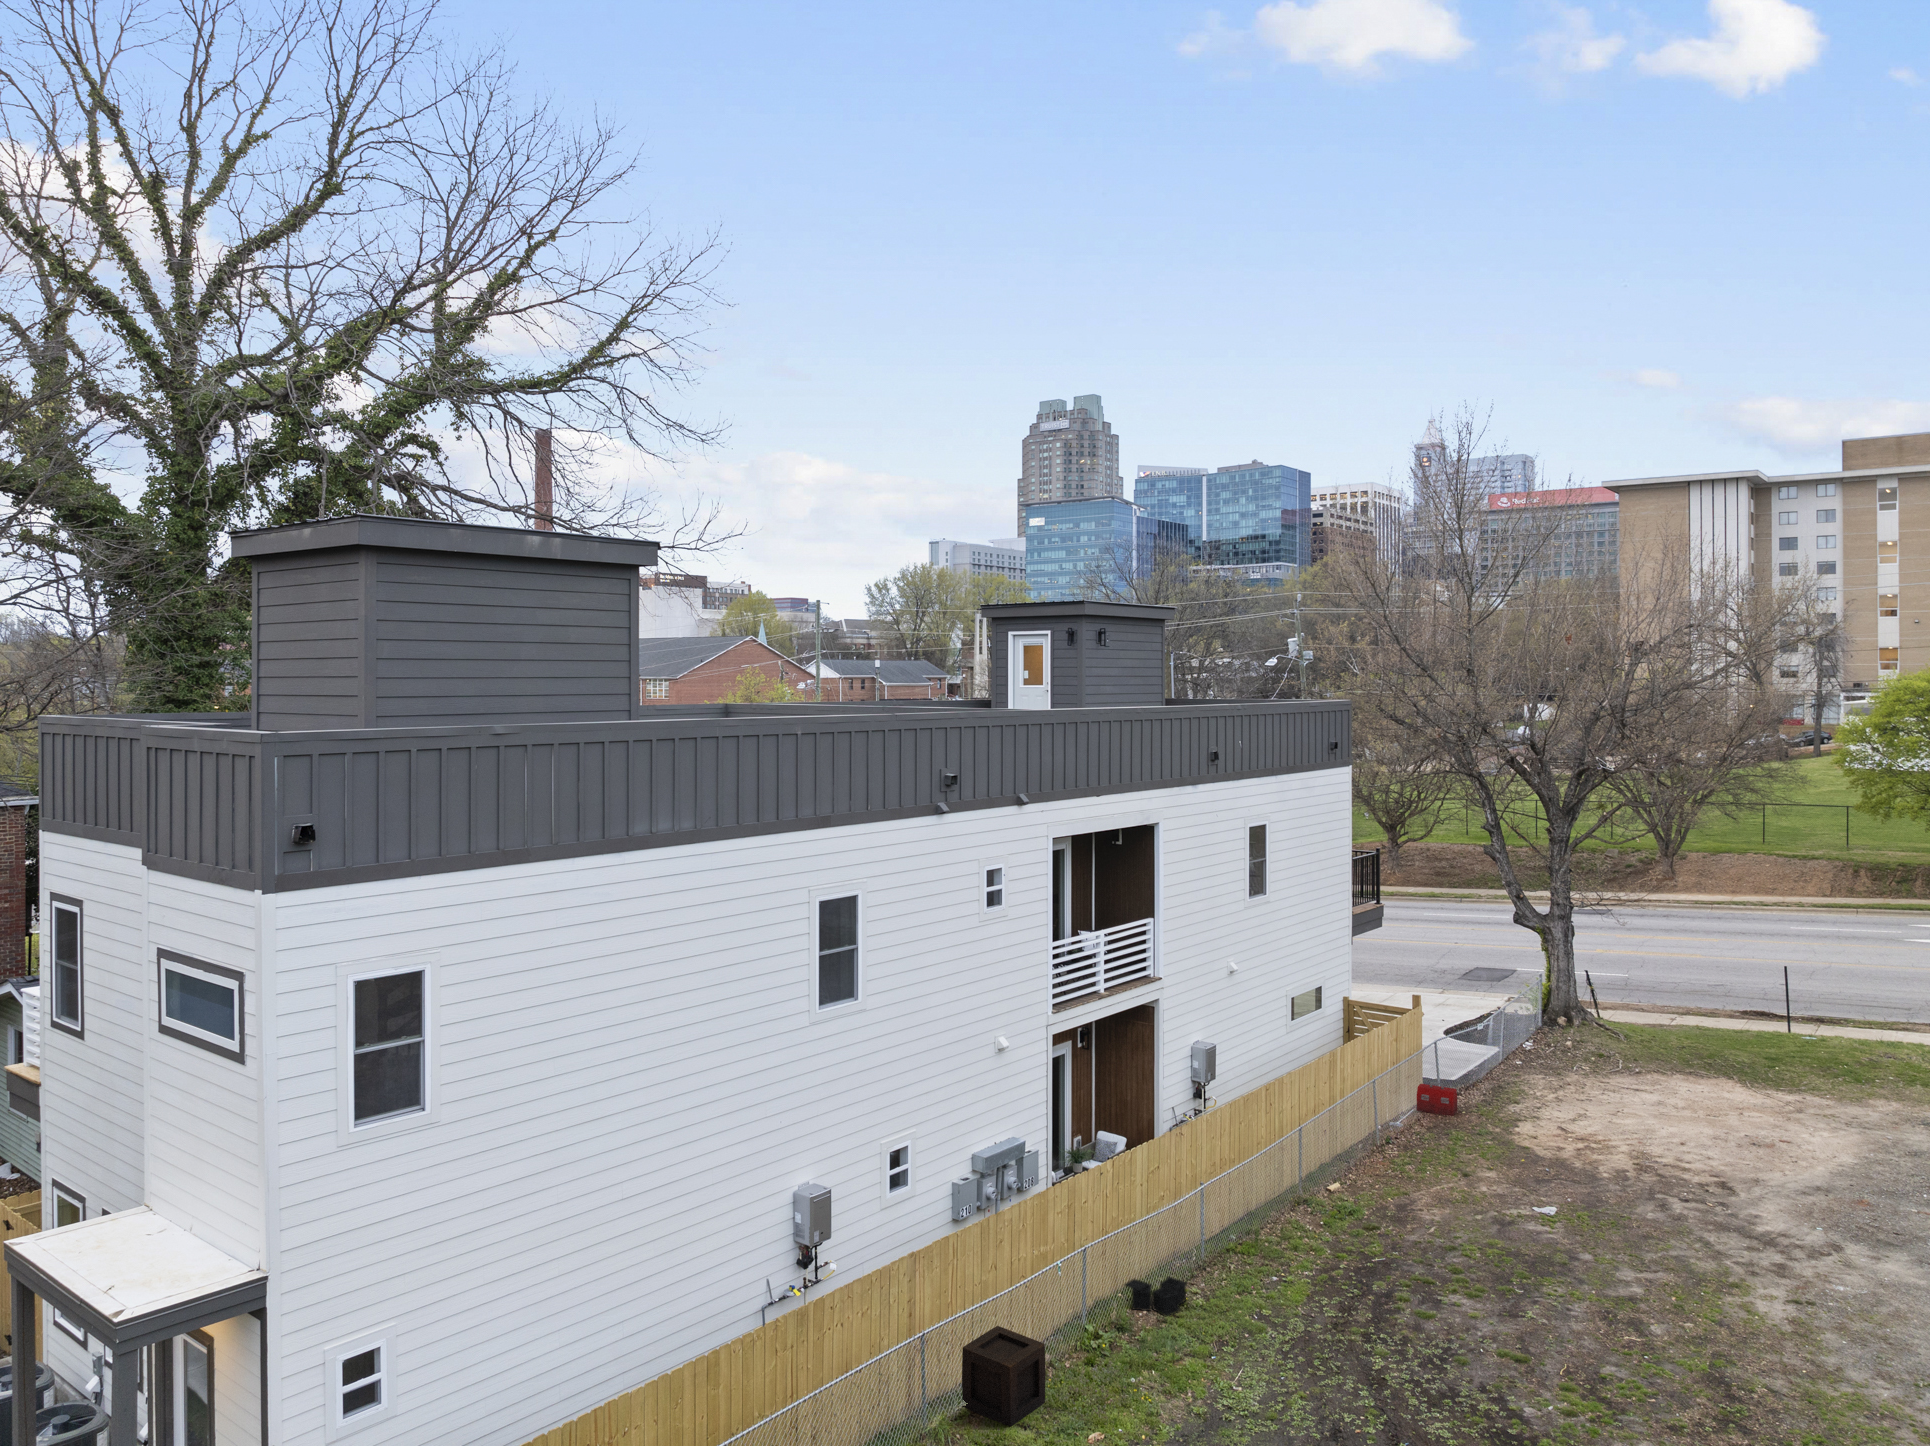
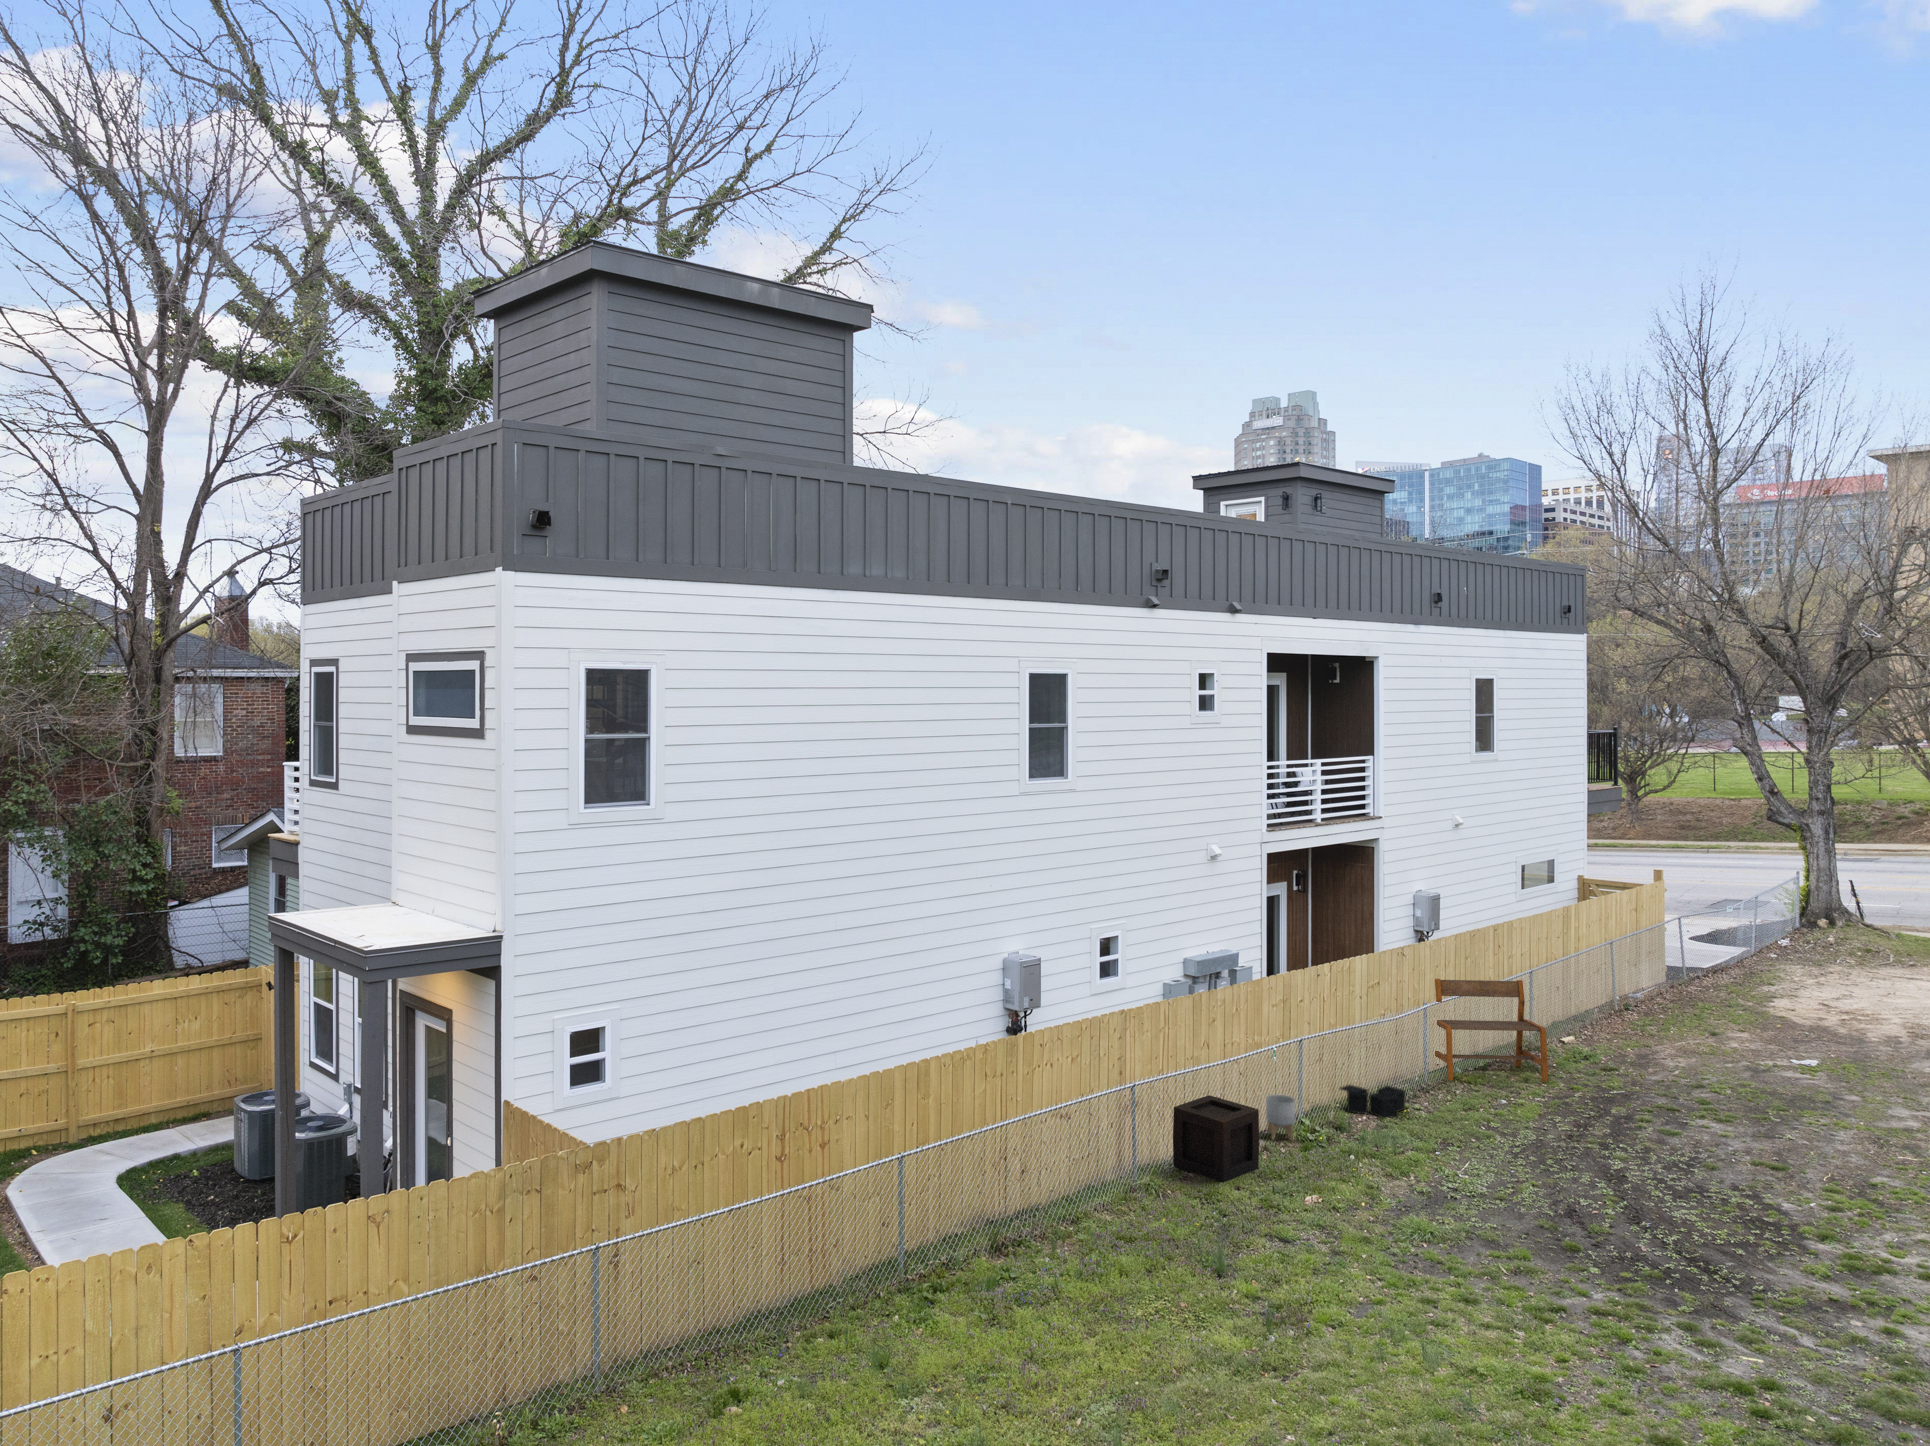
toolbox: present [1417,1082,1457,1116] -> none [1657,962,1704,997]
bench: none [1211,1146,1318,1254] -> present [1435,979,1548,1081]
planter: none [1054,1308,1081,1358] -> present [1266,1094,1295,1141]

